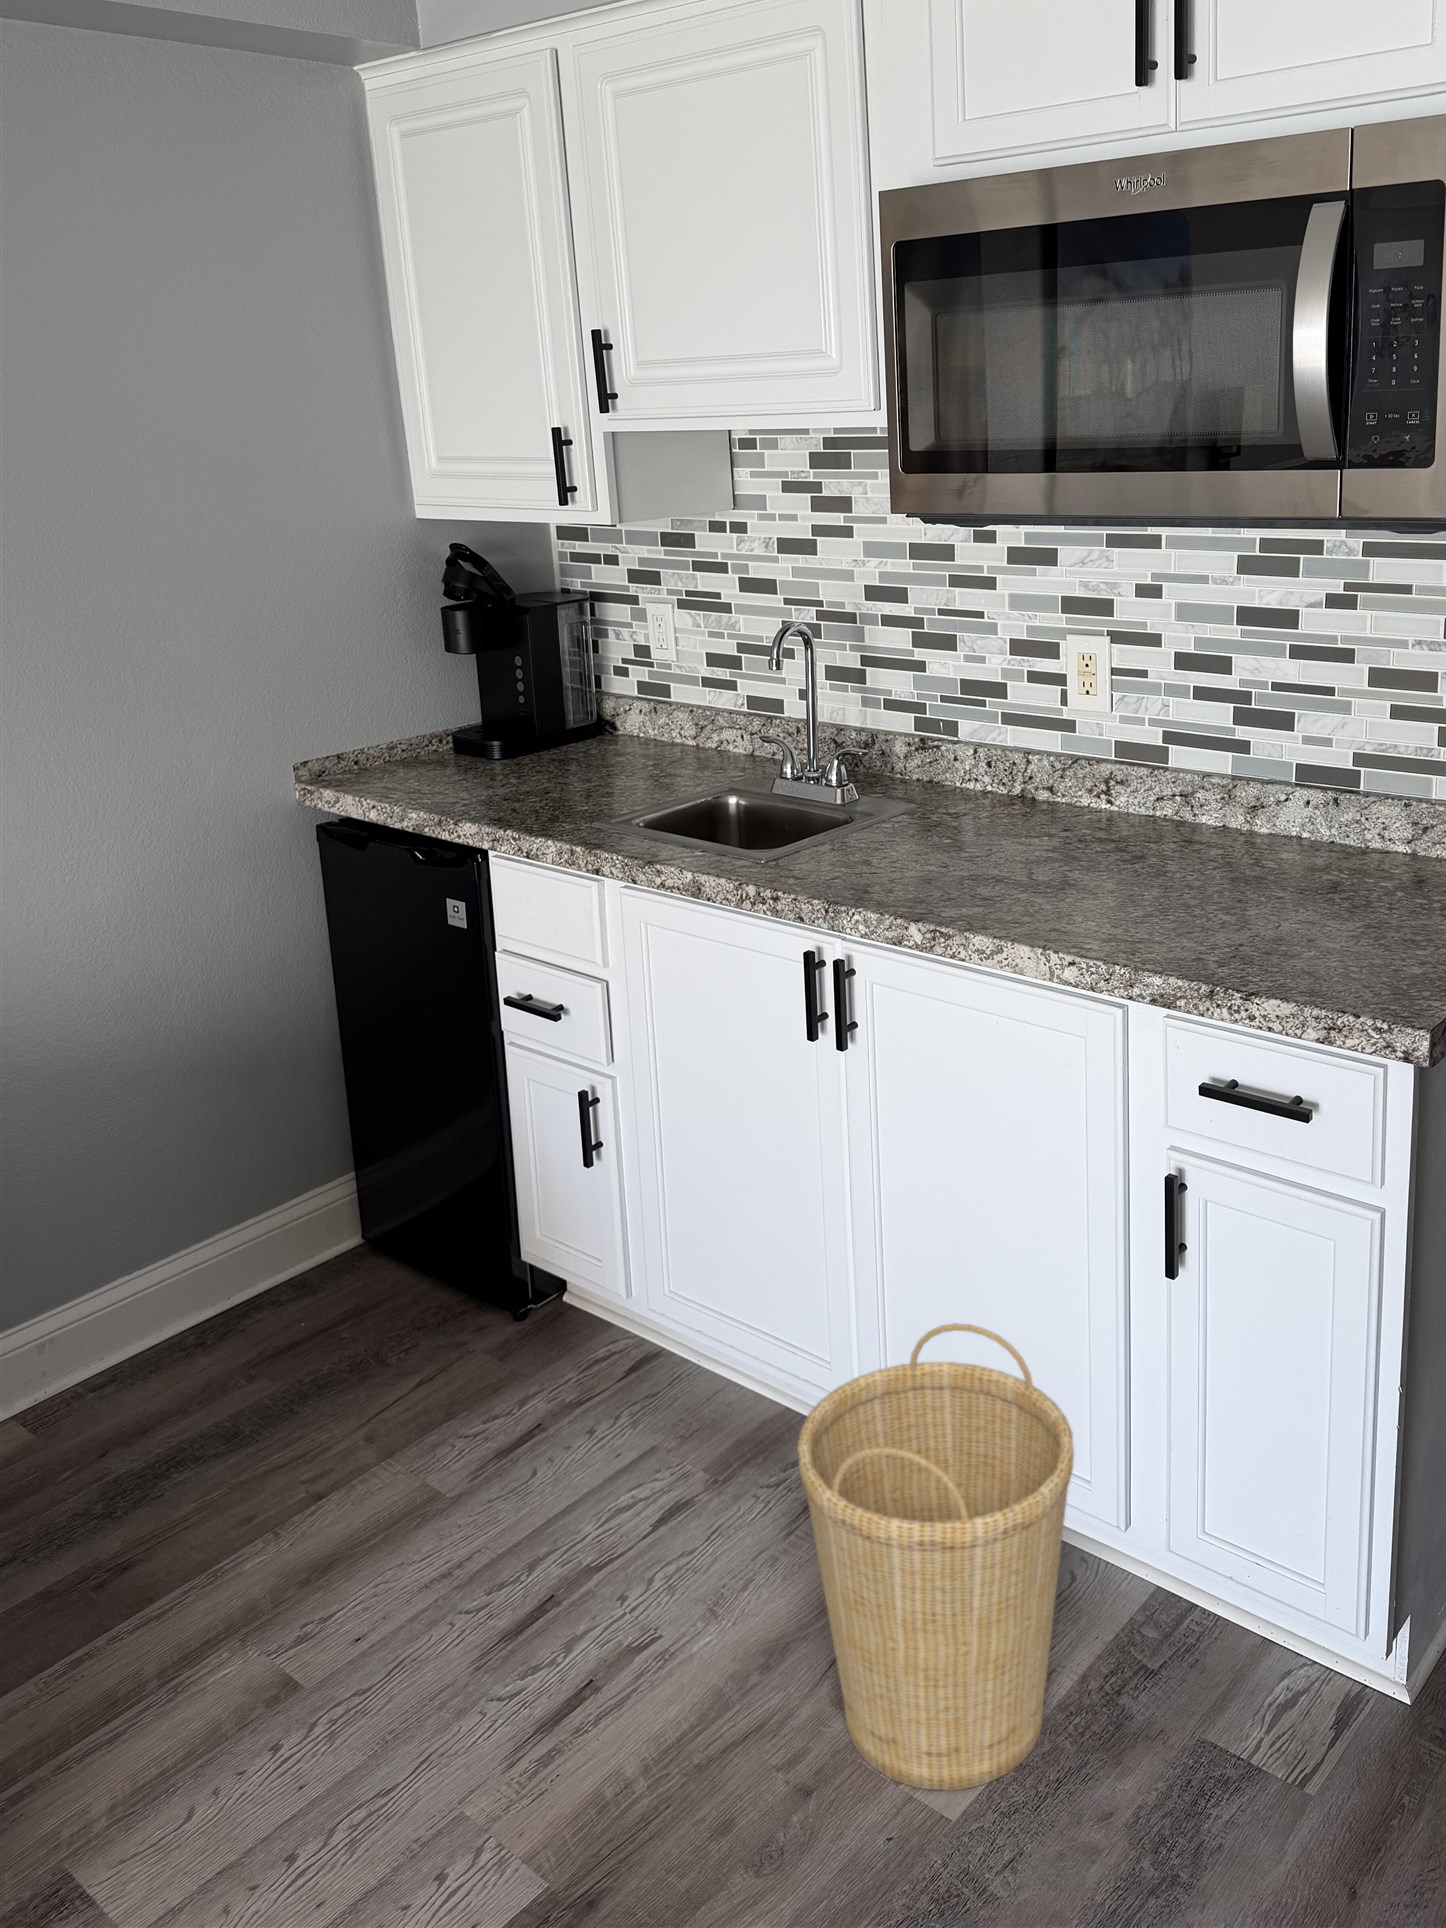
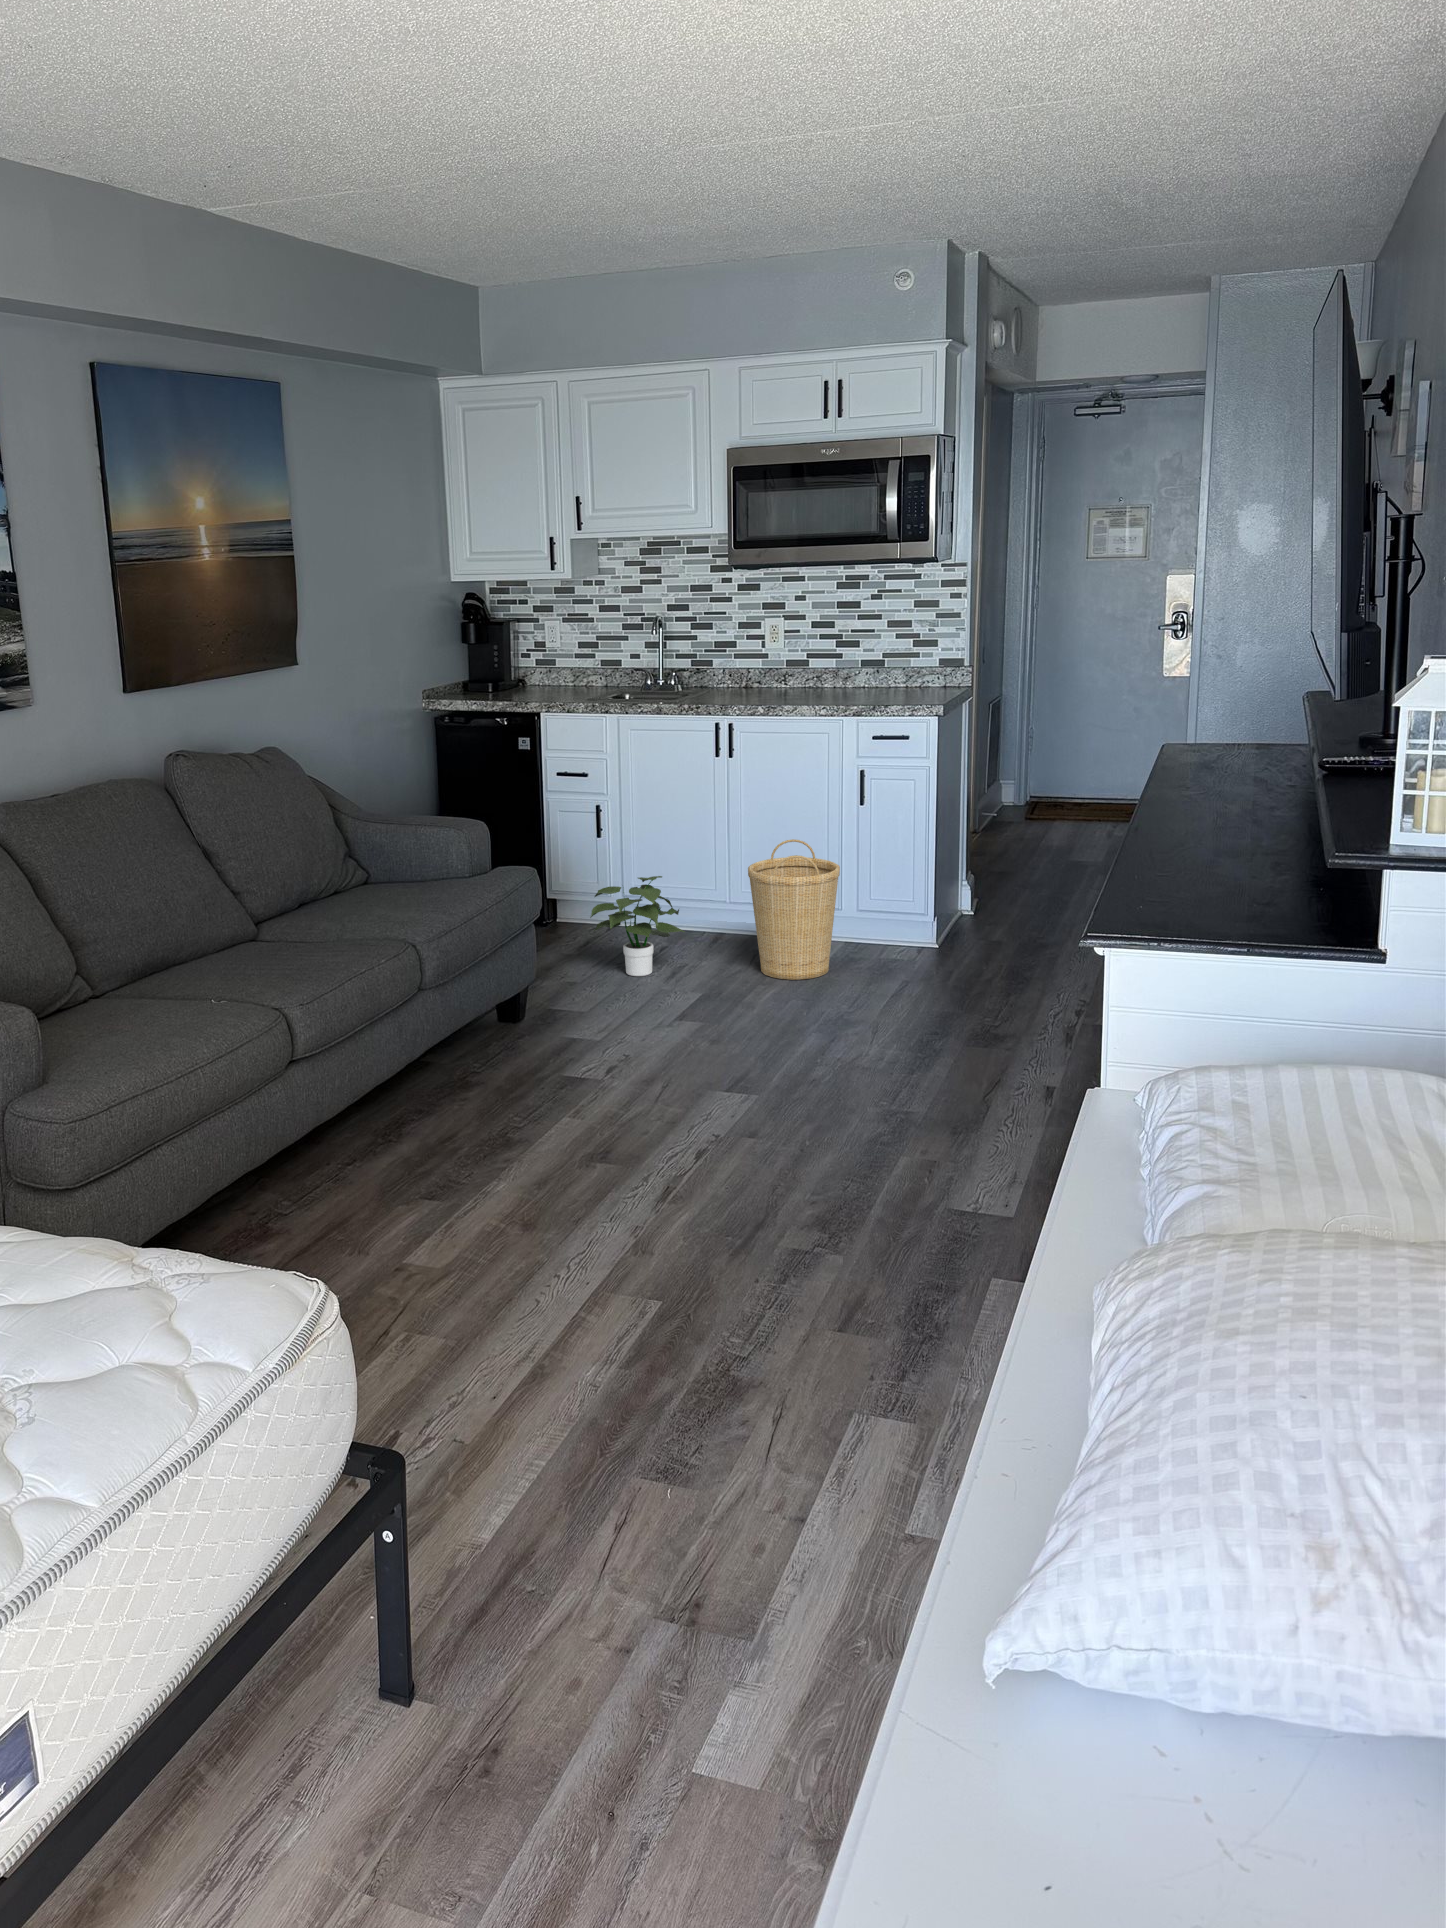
potted plant: none [415,1357,671,1636] -> present [590,876,685,976]

